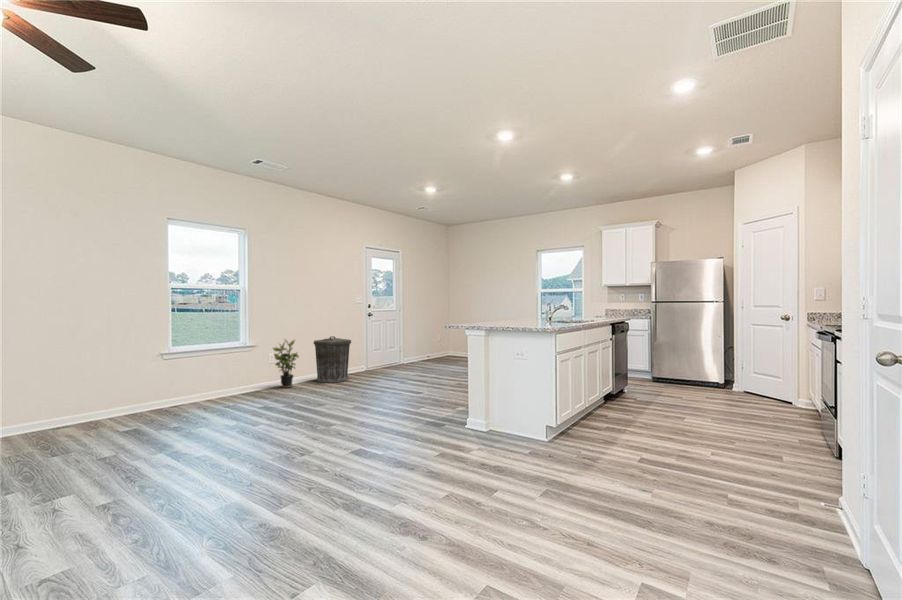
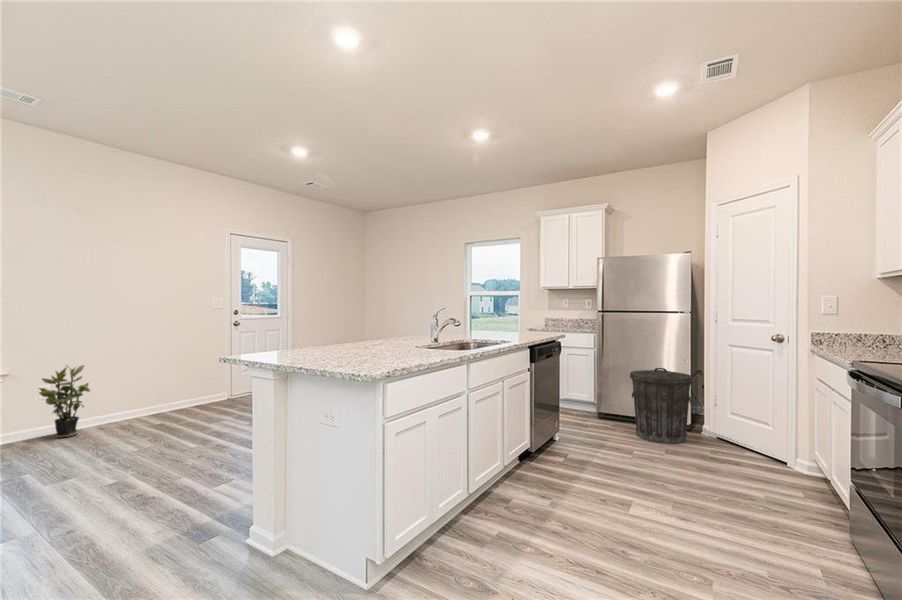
trash can: present [314,336,351,383] -> present [630,368,693,444]

